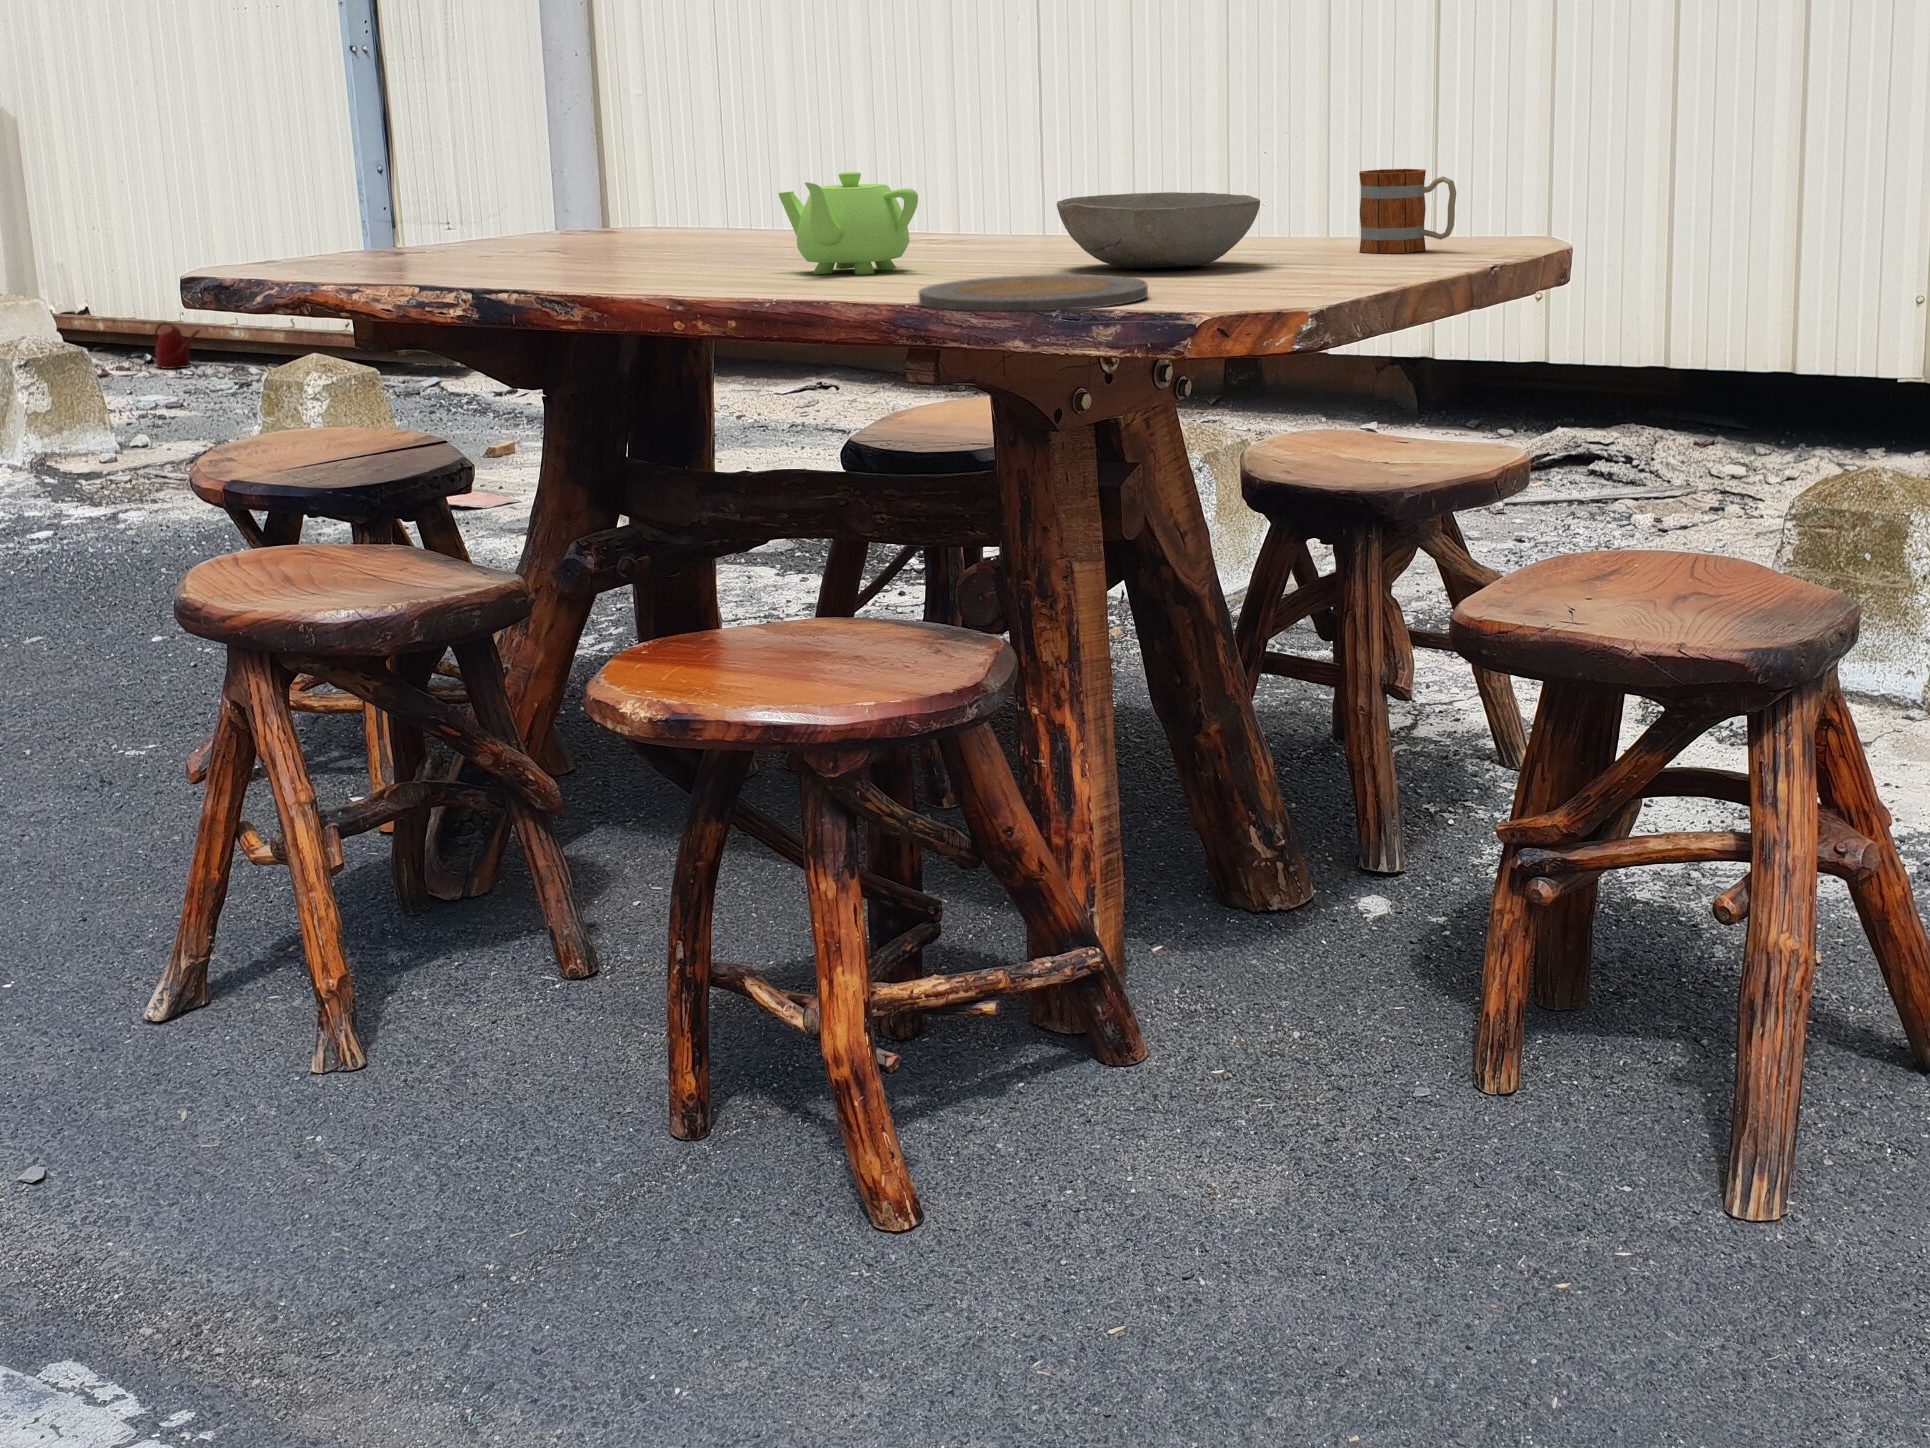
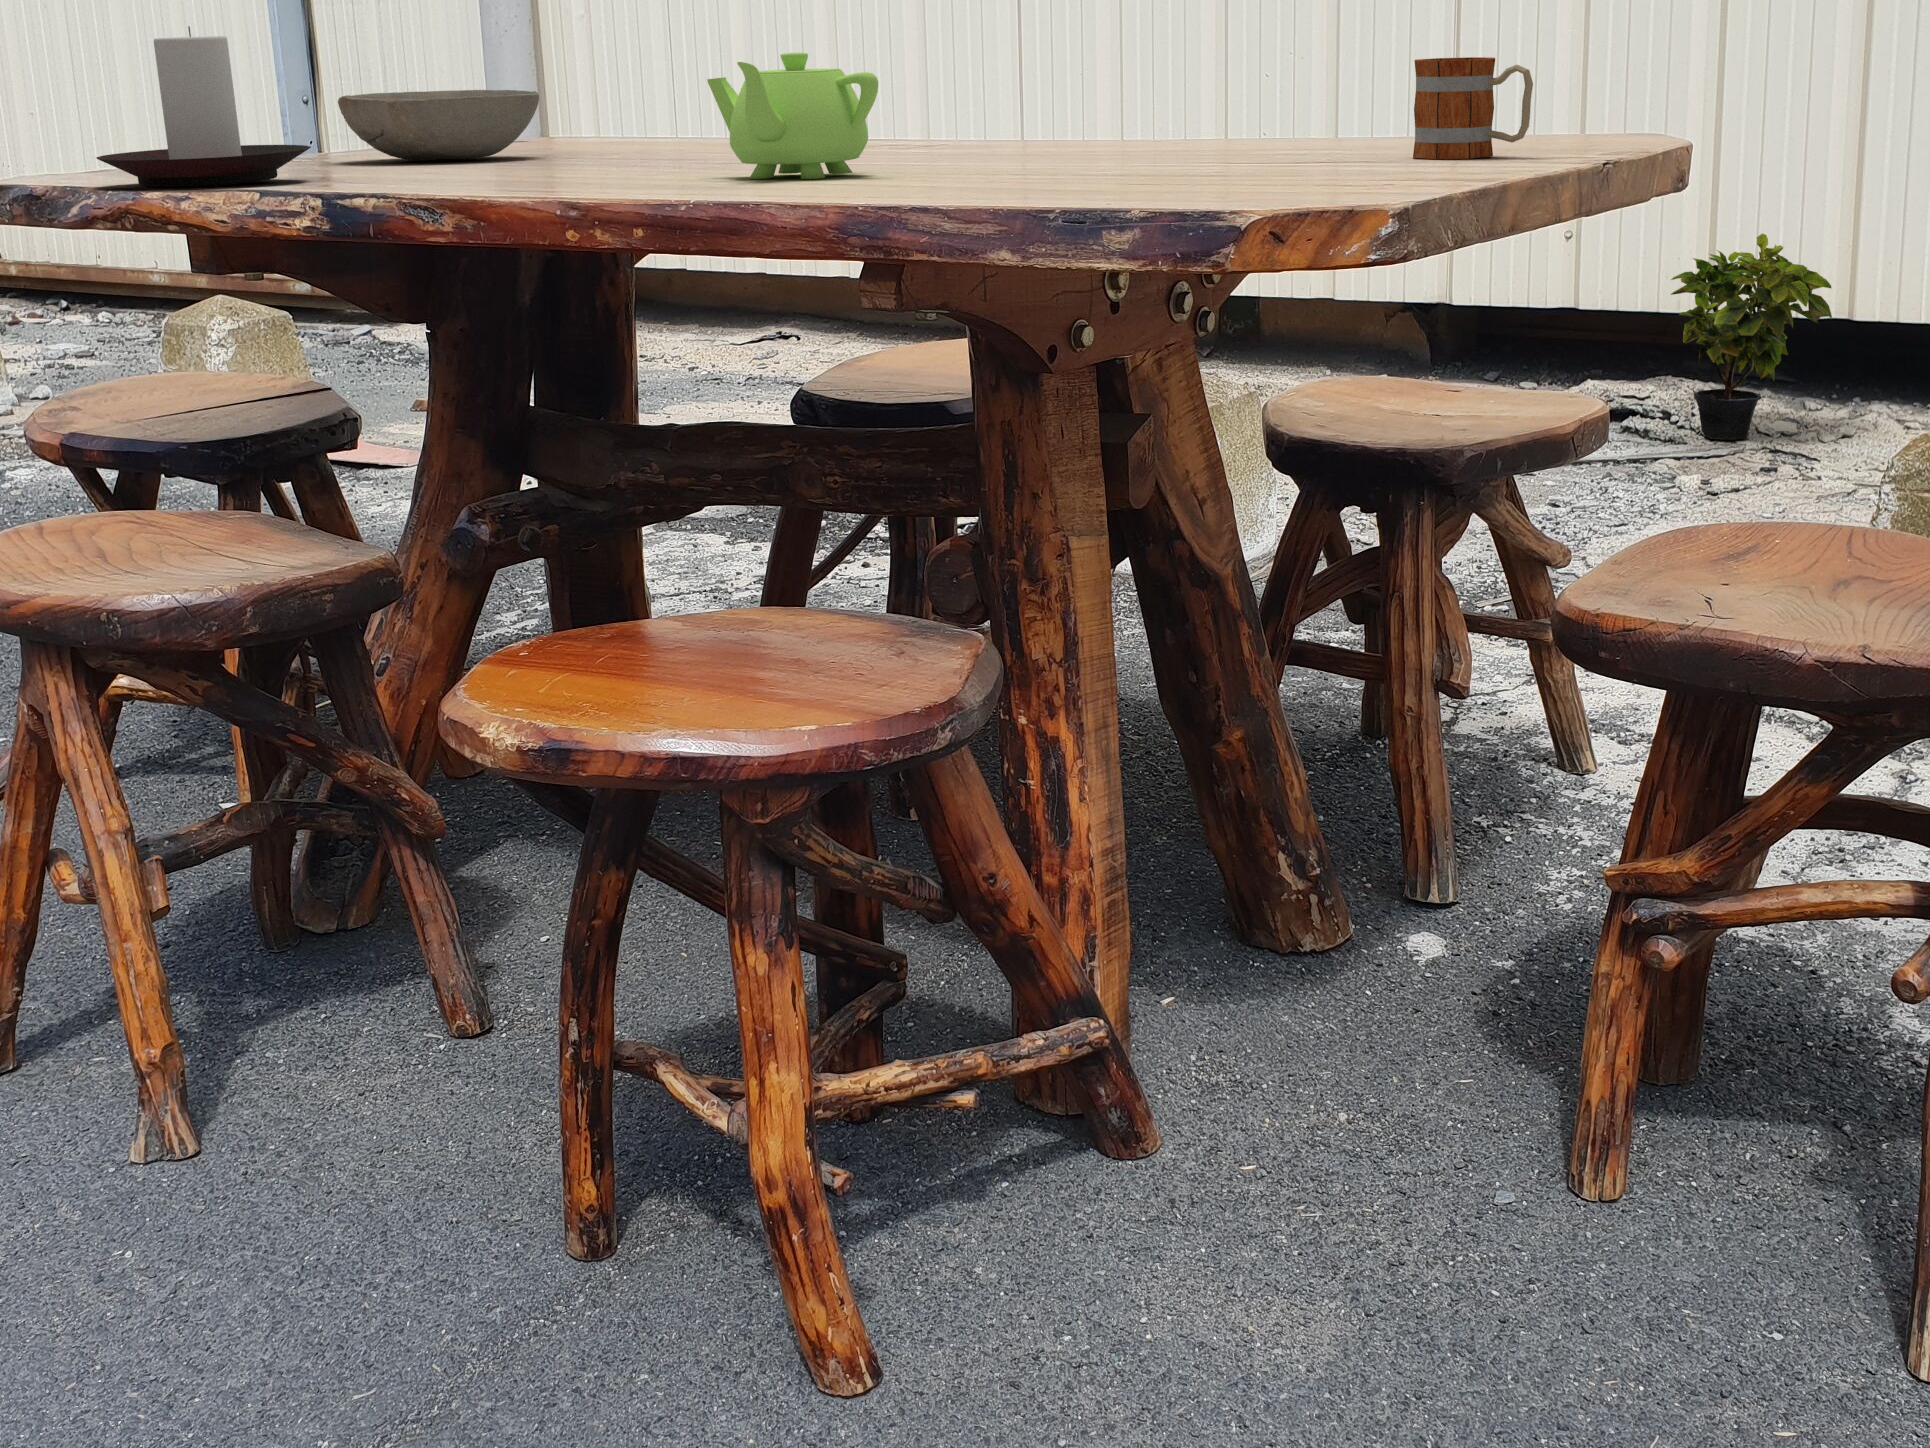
candle holder: none [279,151,452,281] -> present [96,26,311,187]
bowl: present [1057,192,1260,268] -> present [338,90,539,160]
plate: present [919,274,1148,311] -> none [876,171,1170,213]
potted plant: none [1630,295,1776,482] -> present [1671,234,1832,440]
watering can: present [154,322,200,369] -> none [71,266,120,317]

